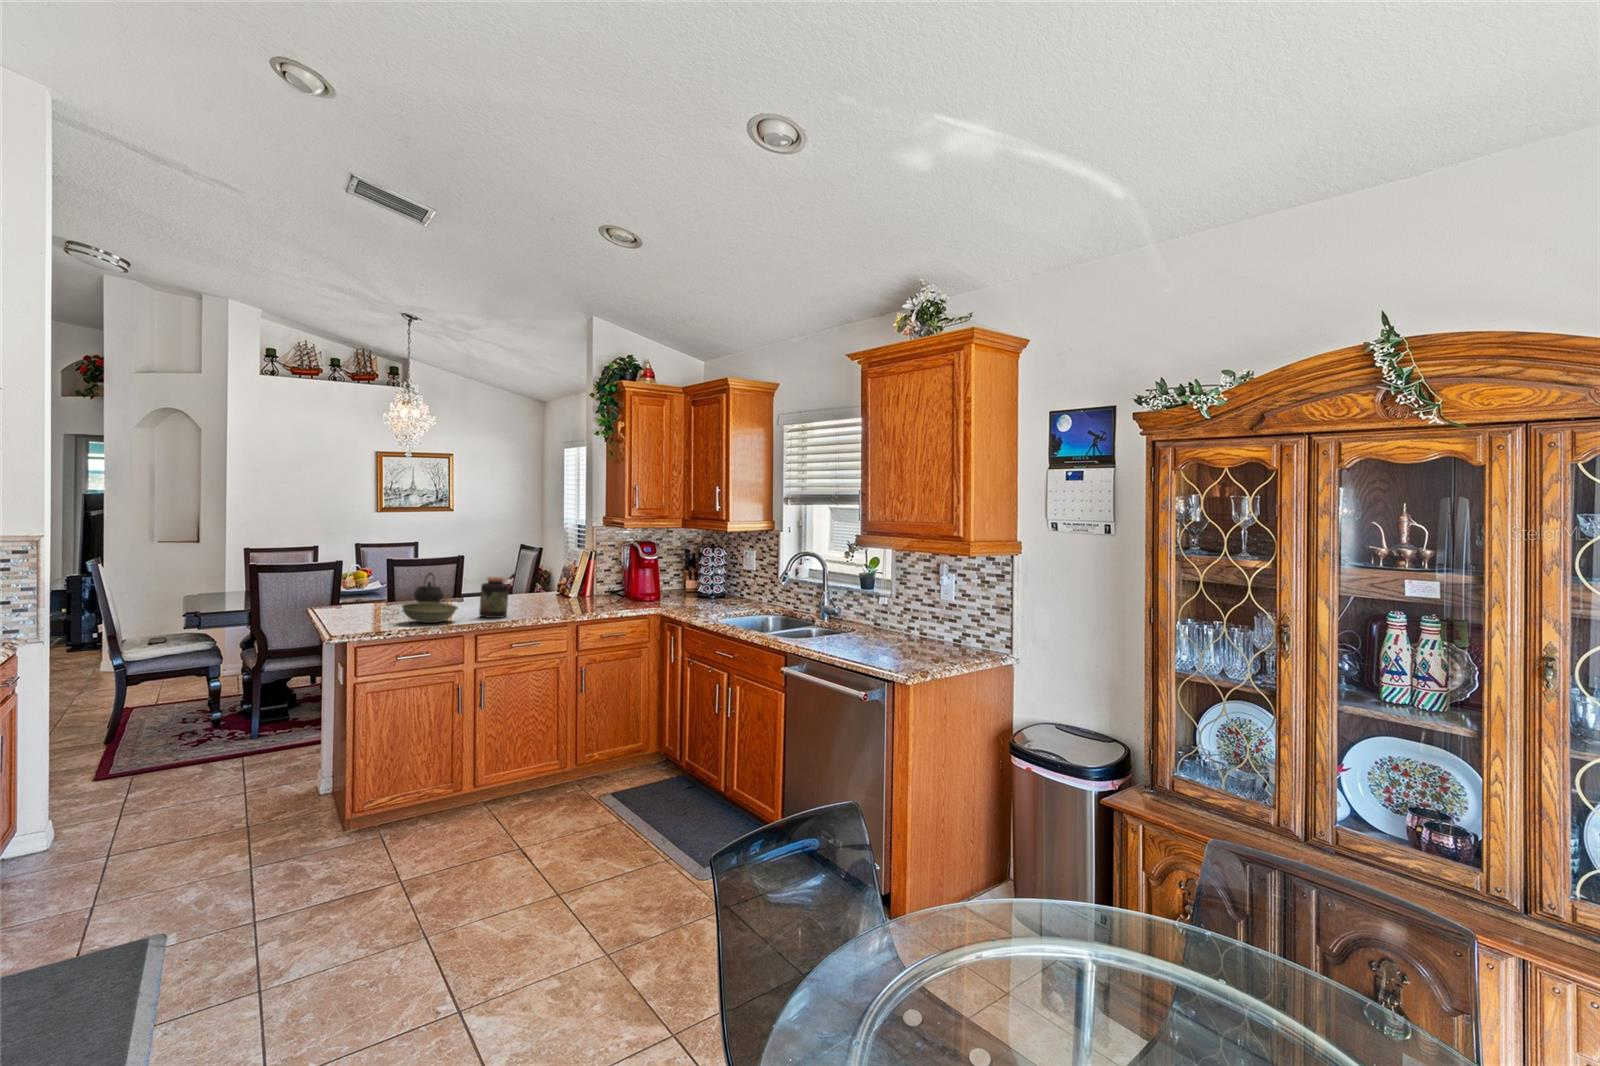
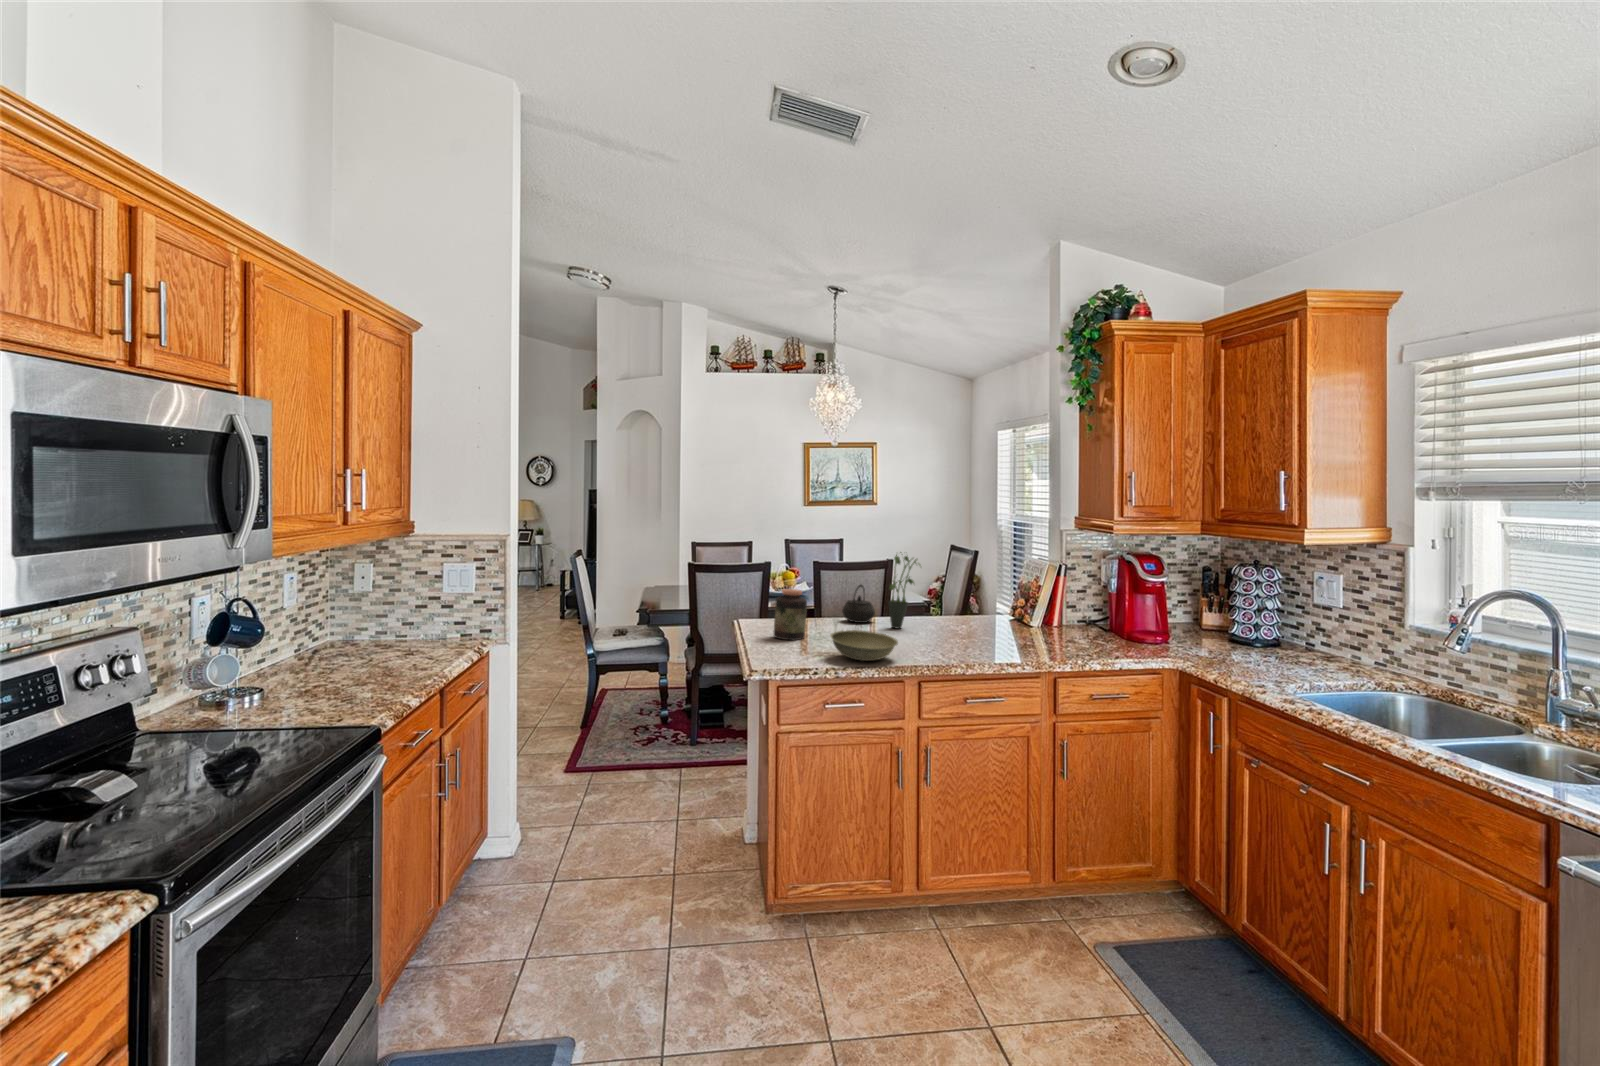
potted plant: none [454,544,483,605] -> present [888,552,920,629]
jar: present [479,577,509,618] -> present [774,589,807,640]

